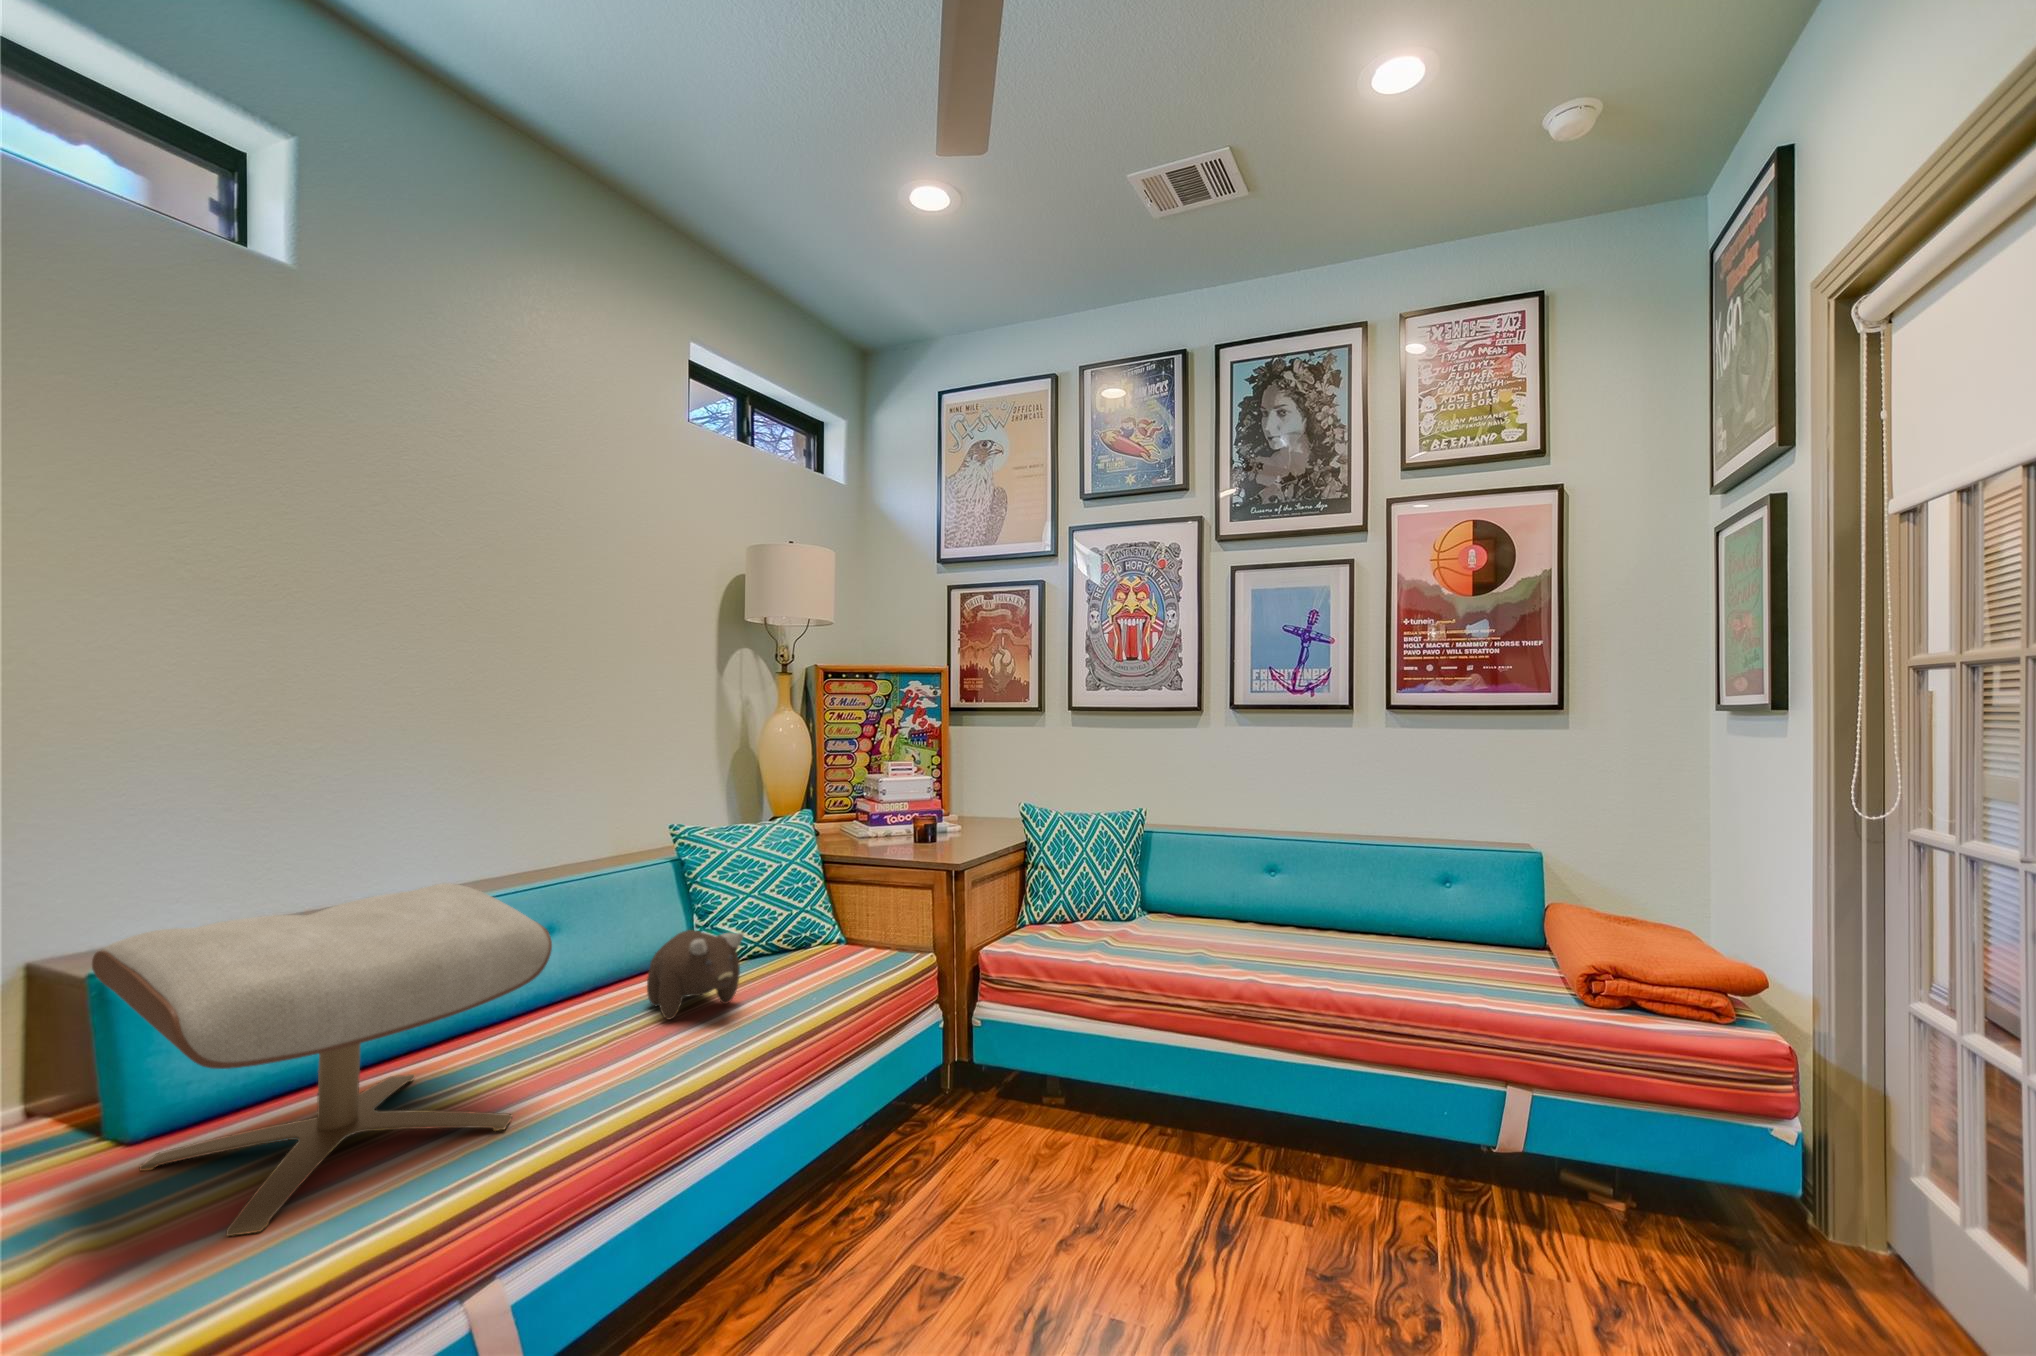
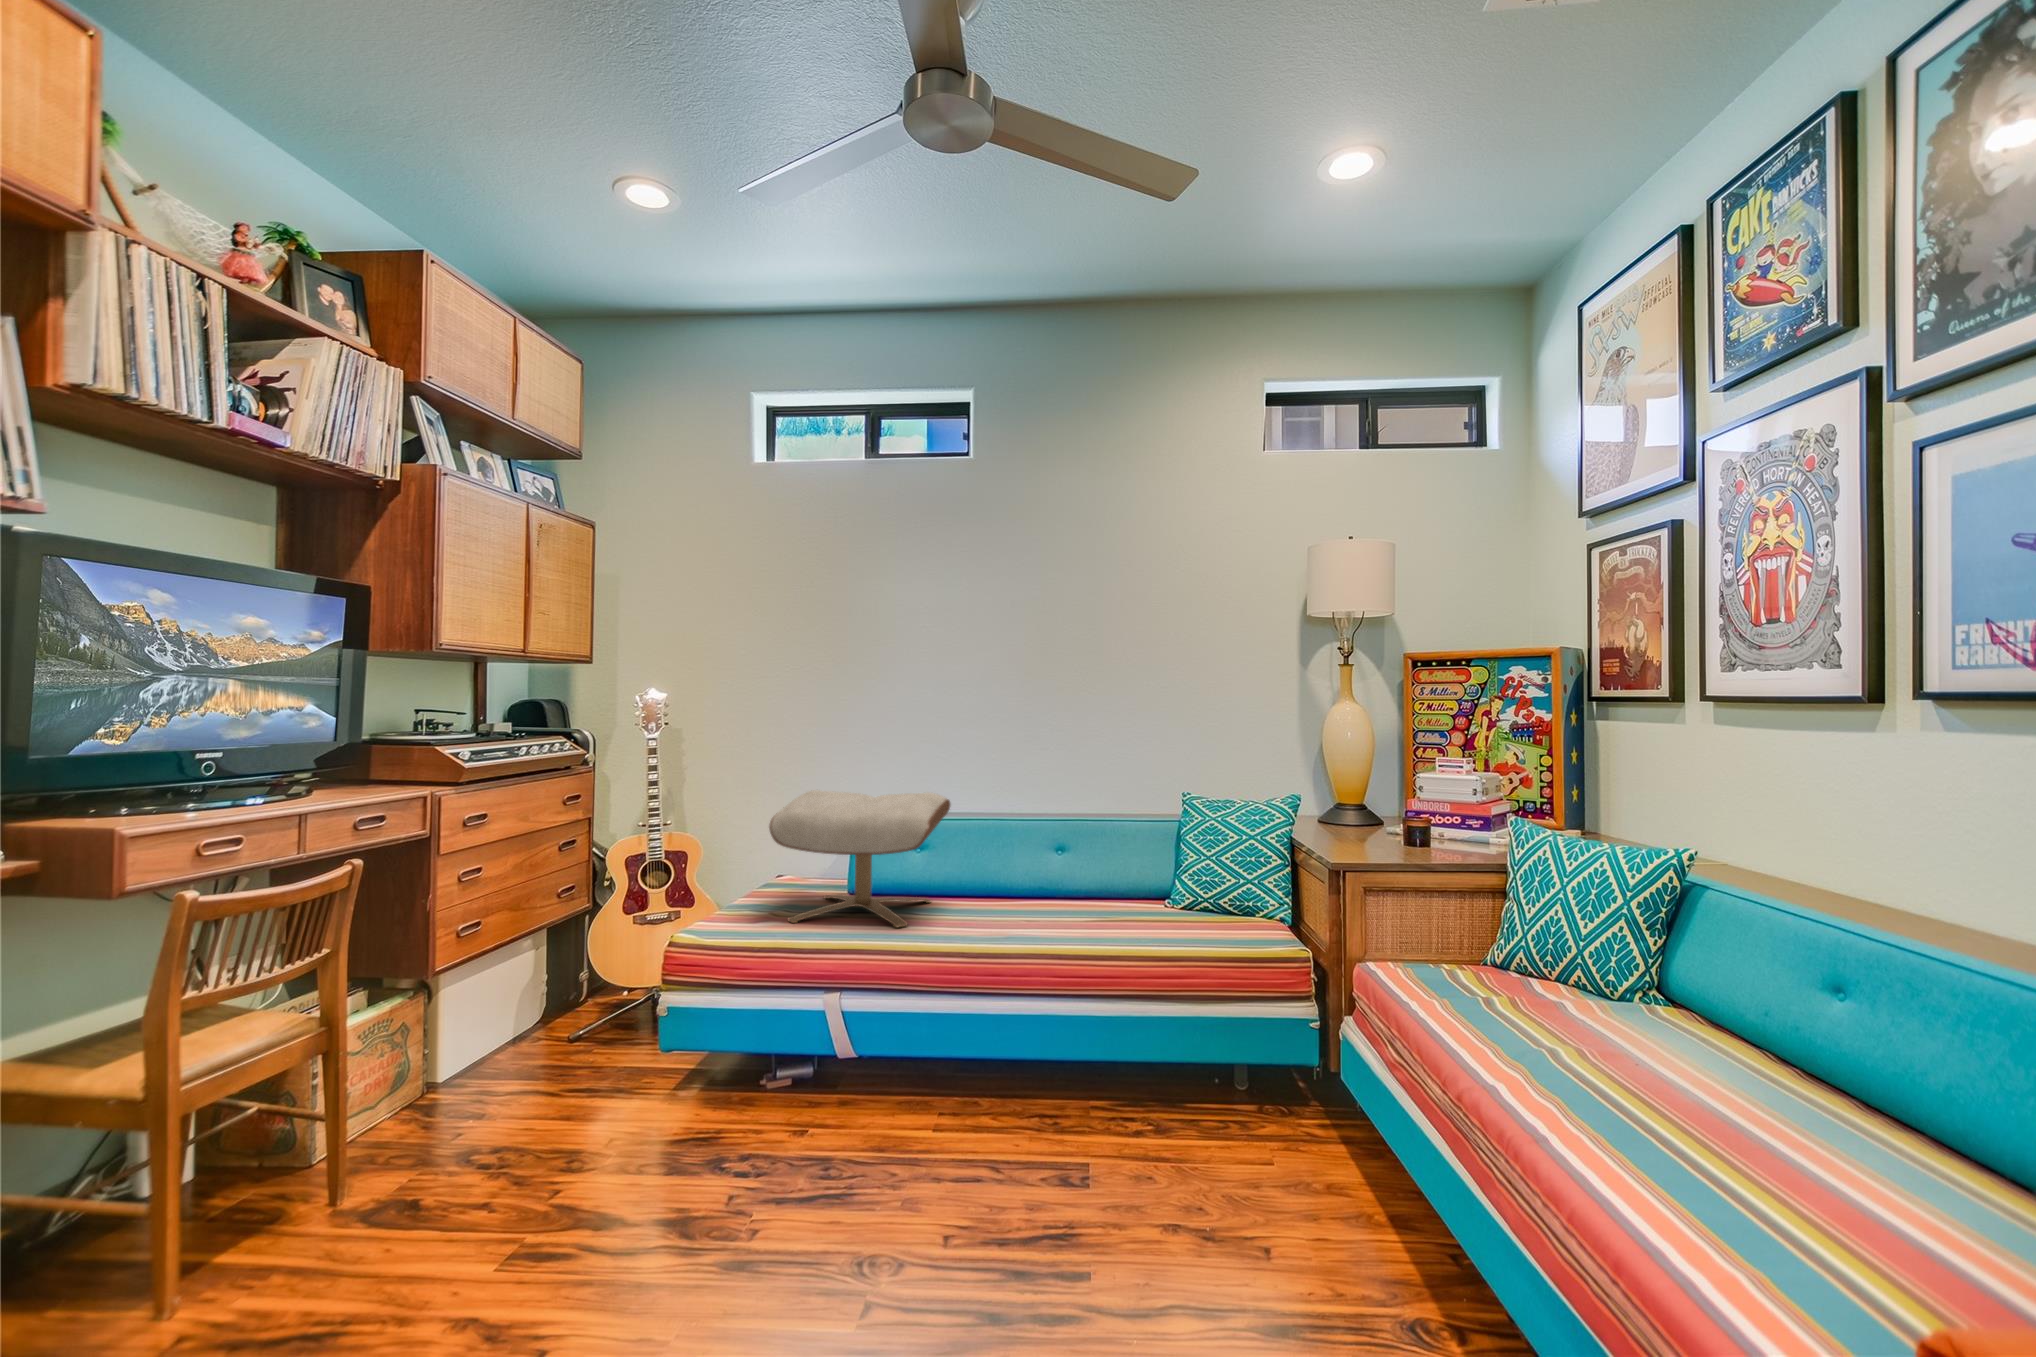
plush toy: present [647,930,743,1019] -> none [1055,861,1117,924]

